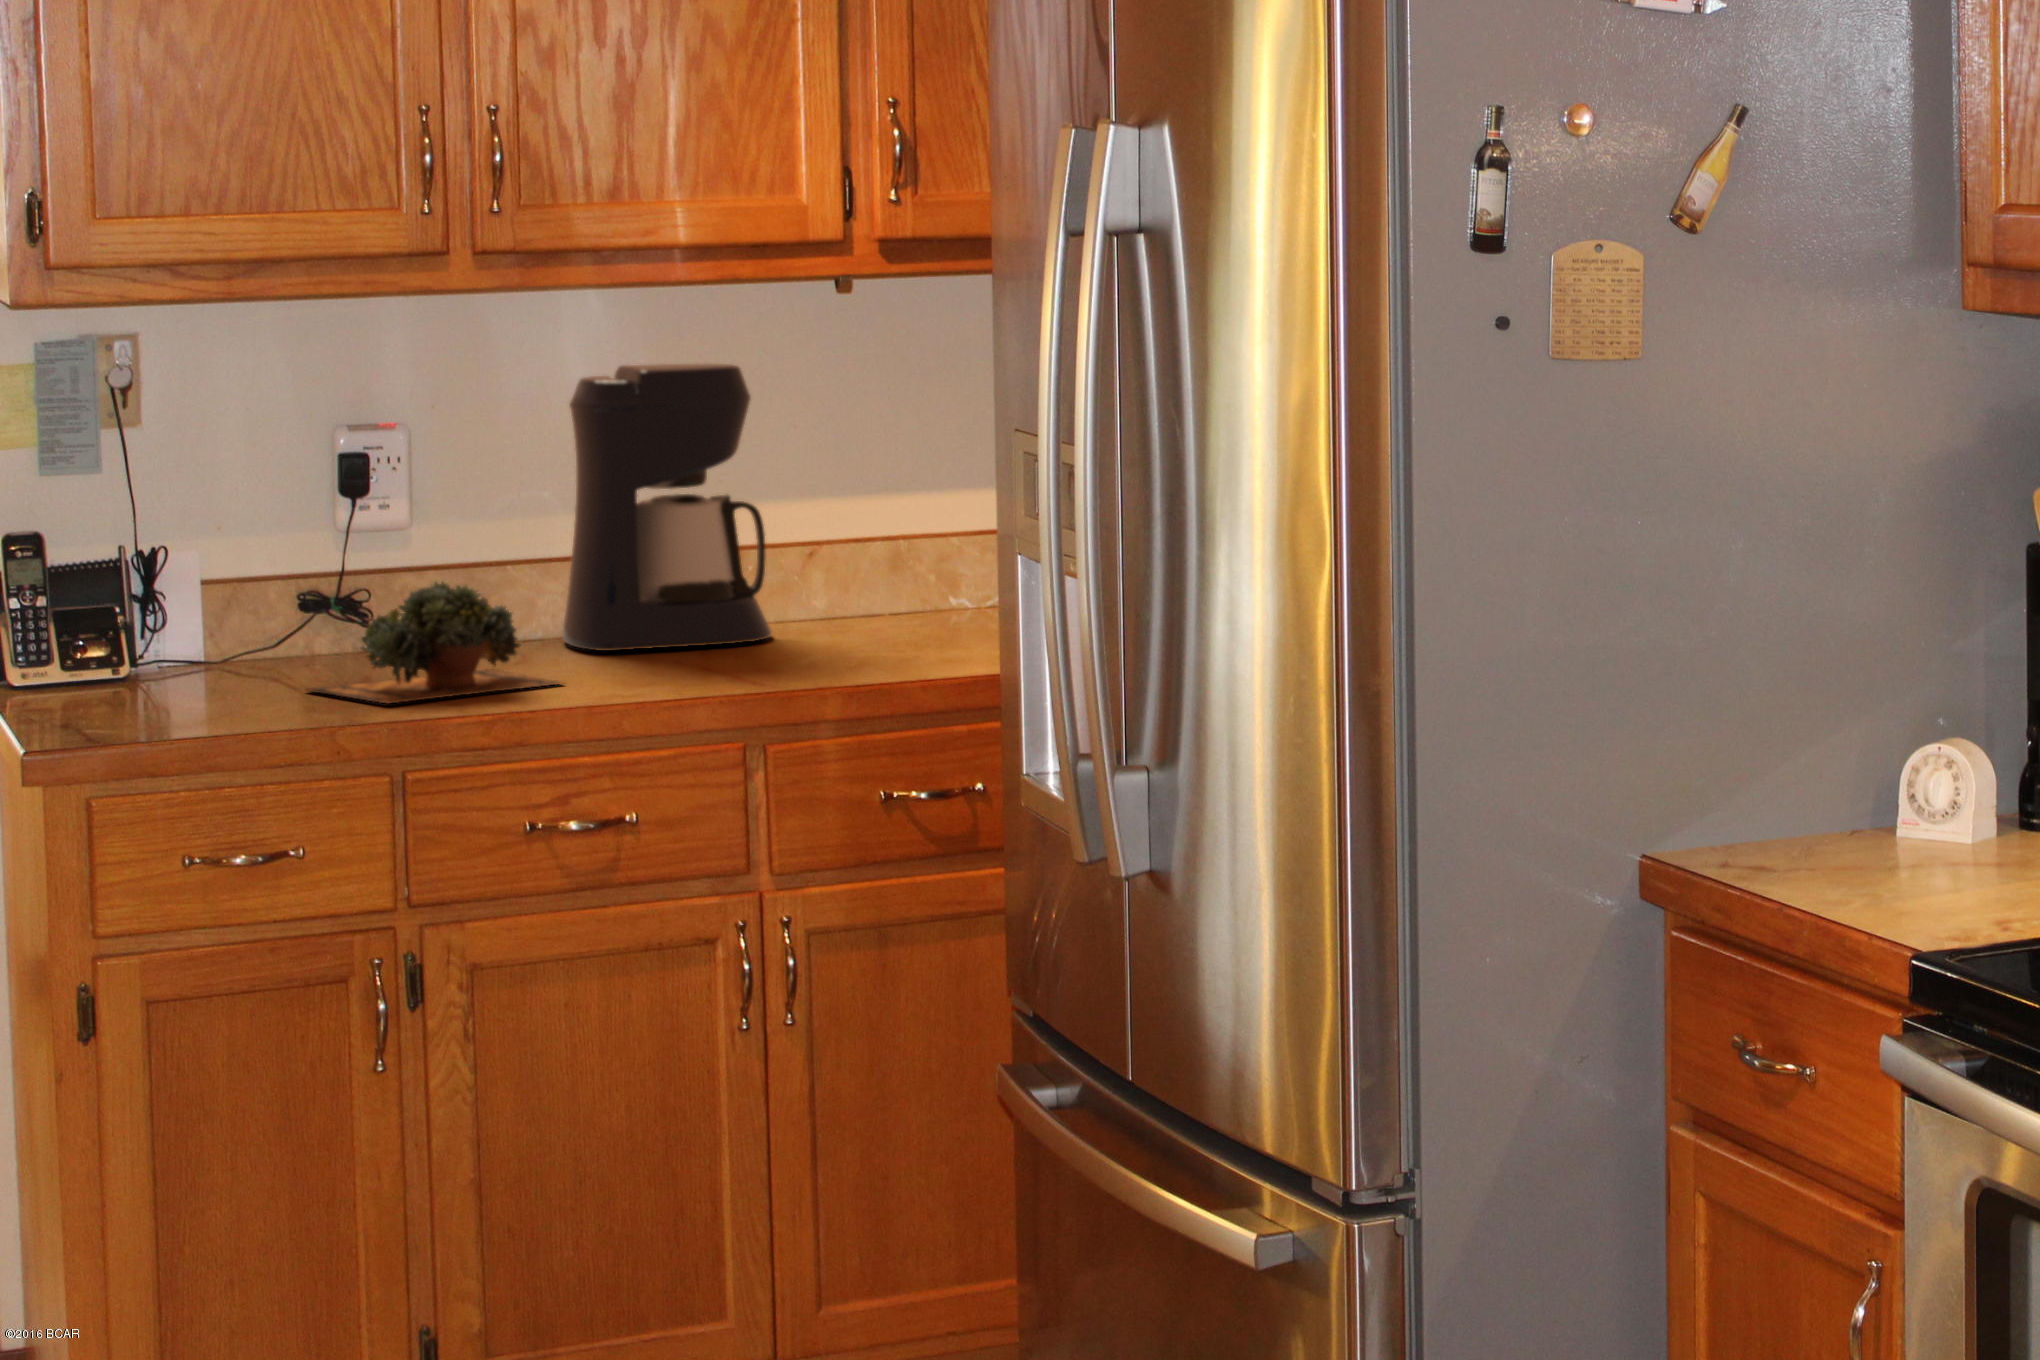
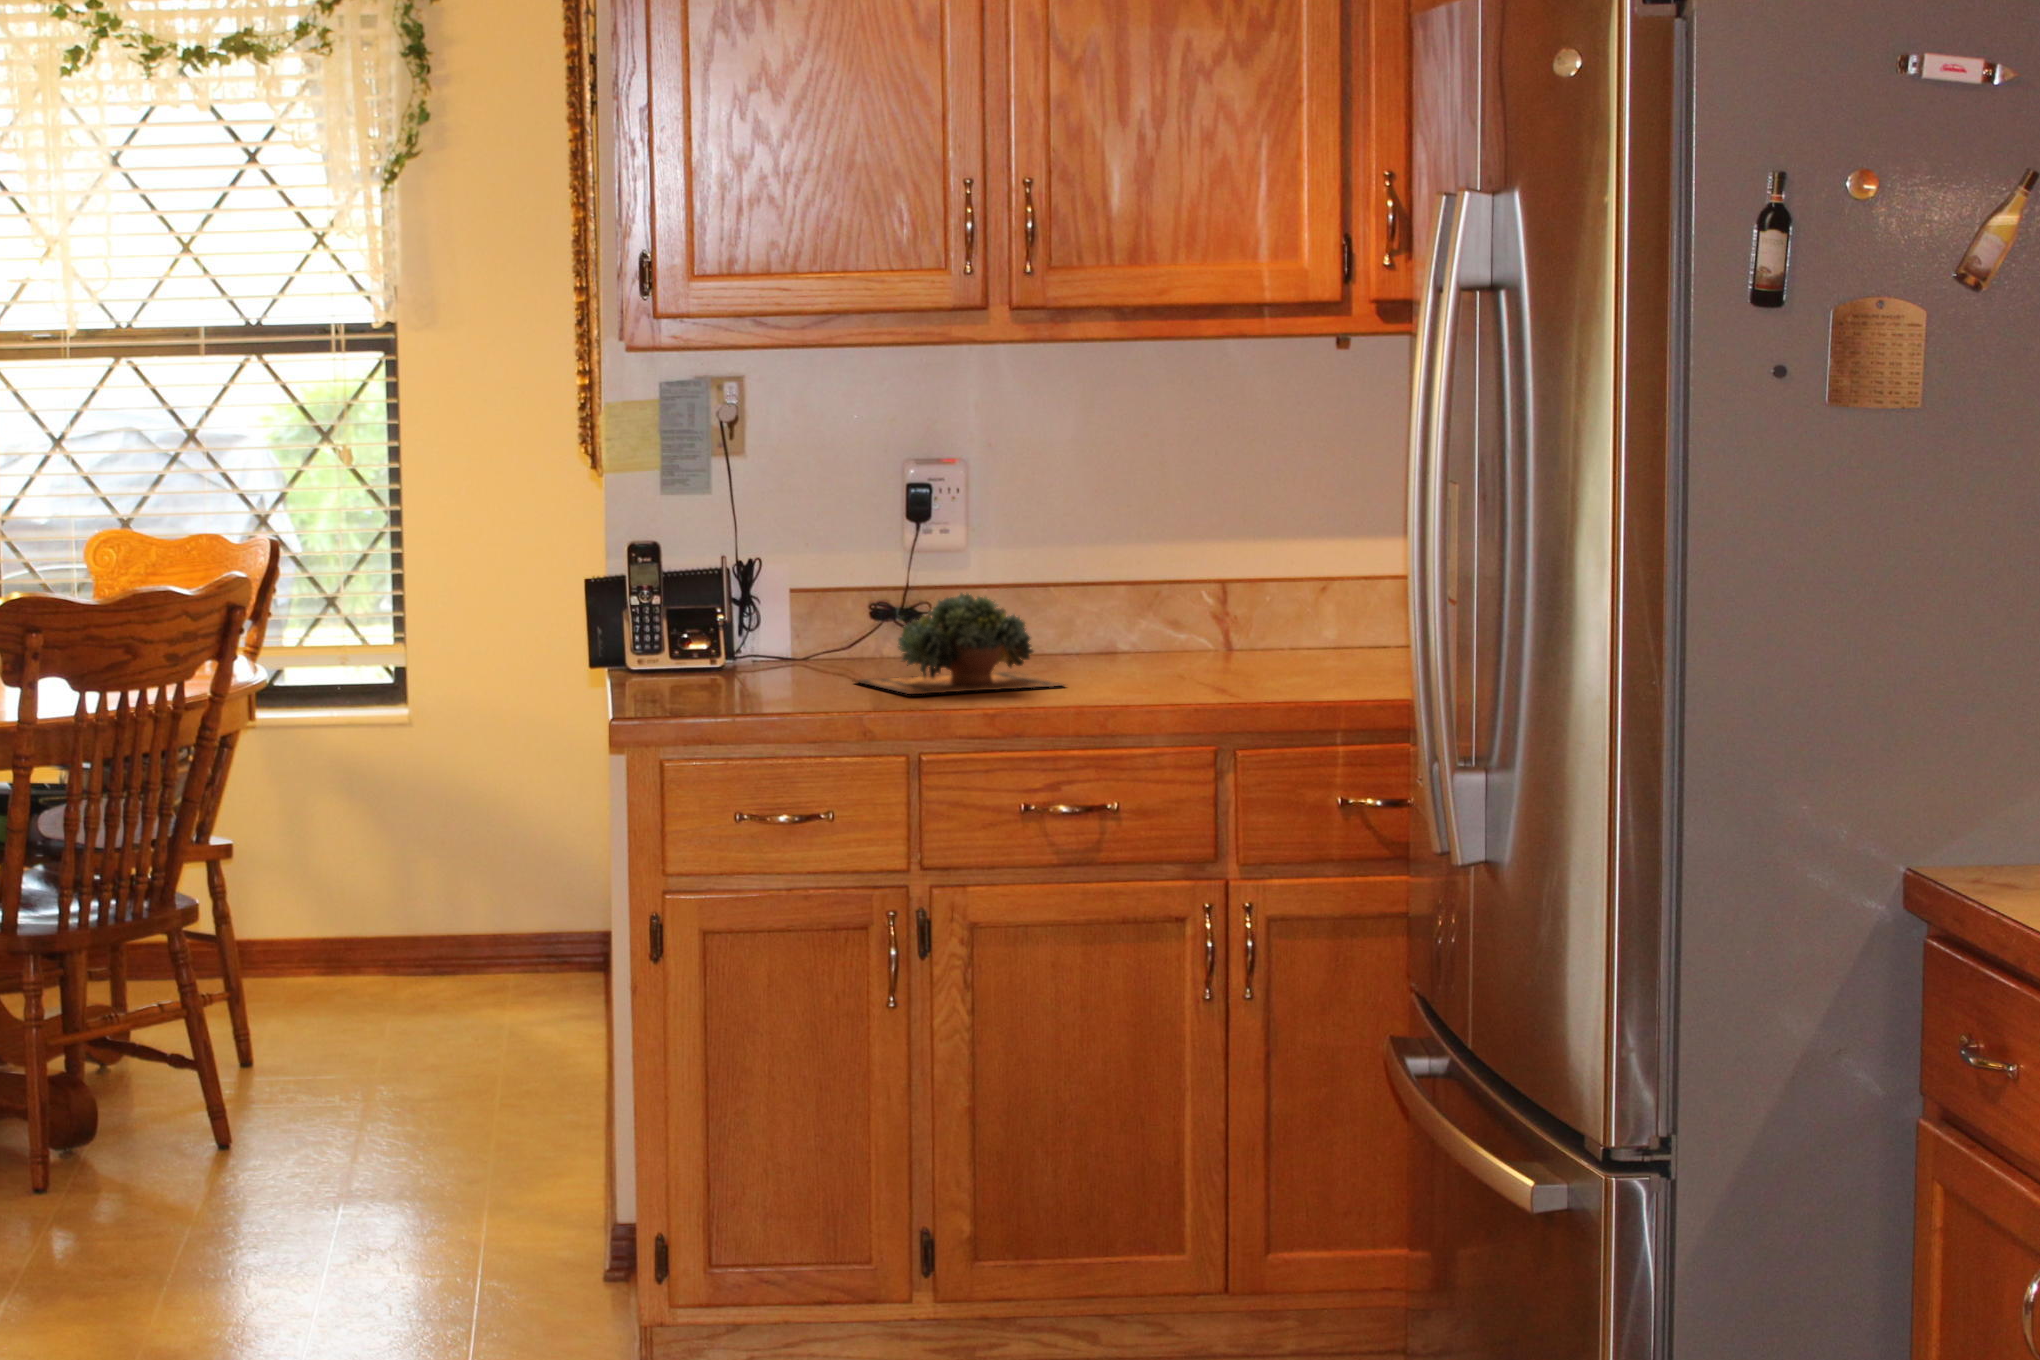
coffee maker: present [562,364,772,651] -> none [1084,414,1265,661]

